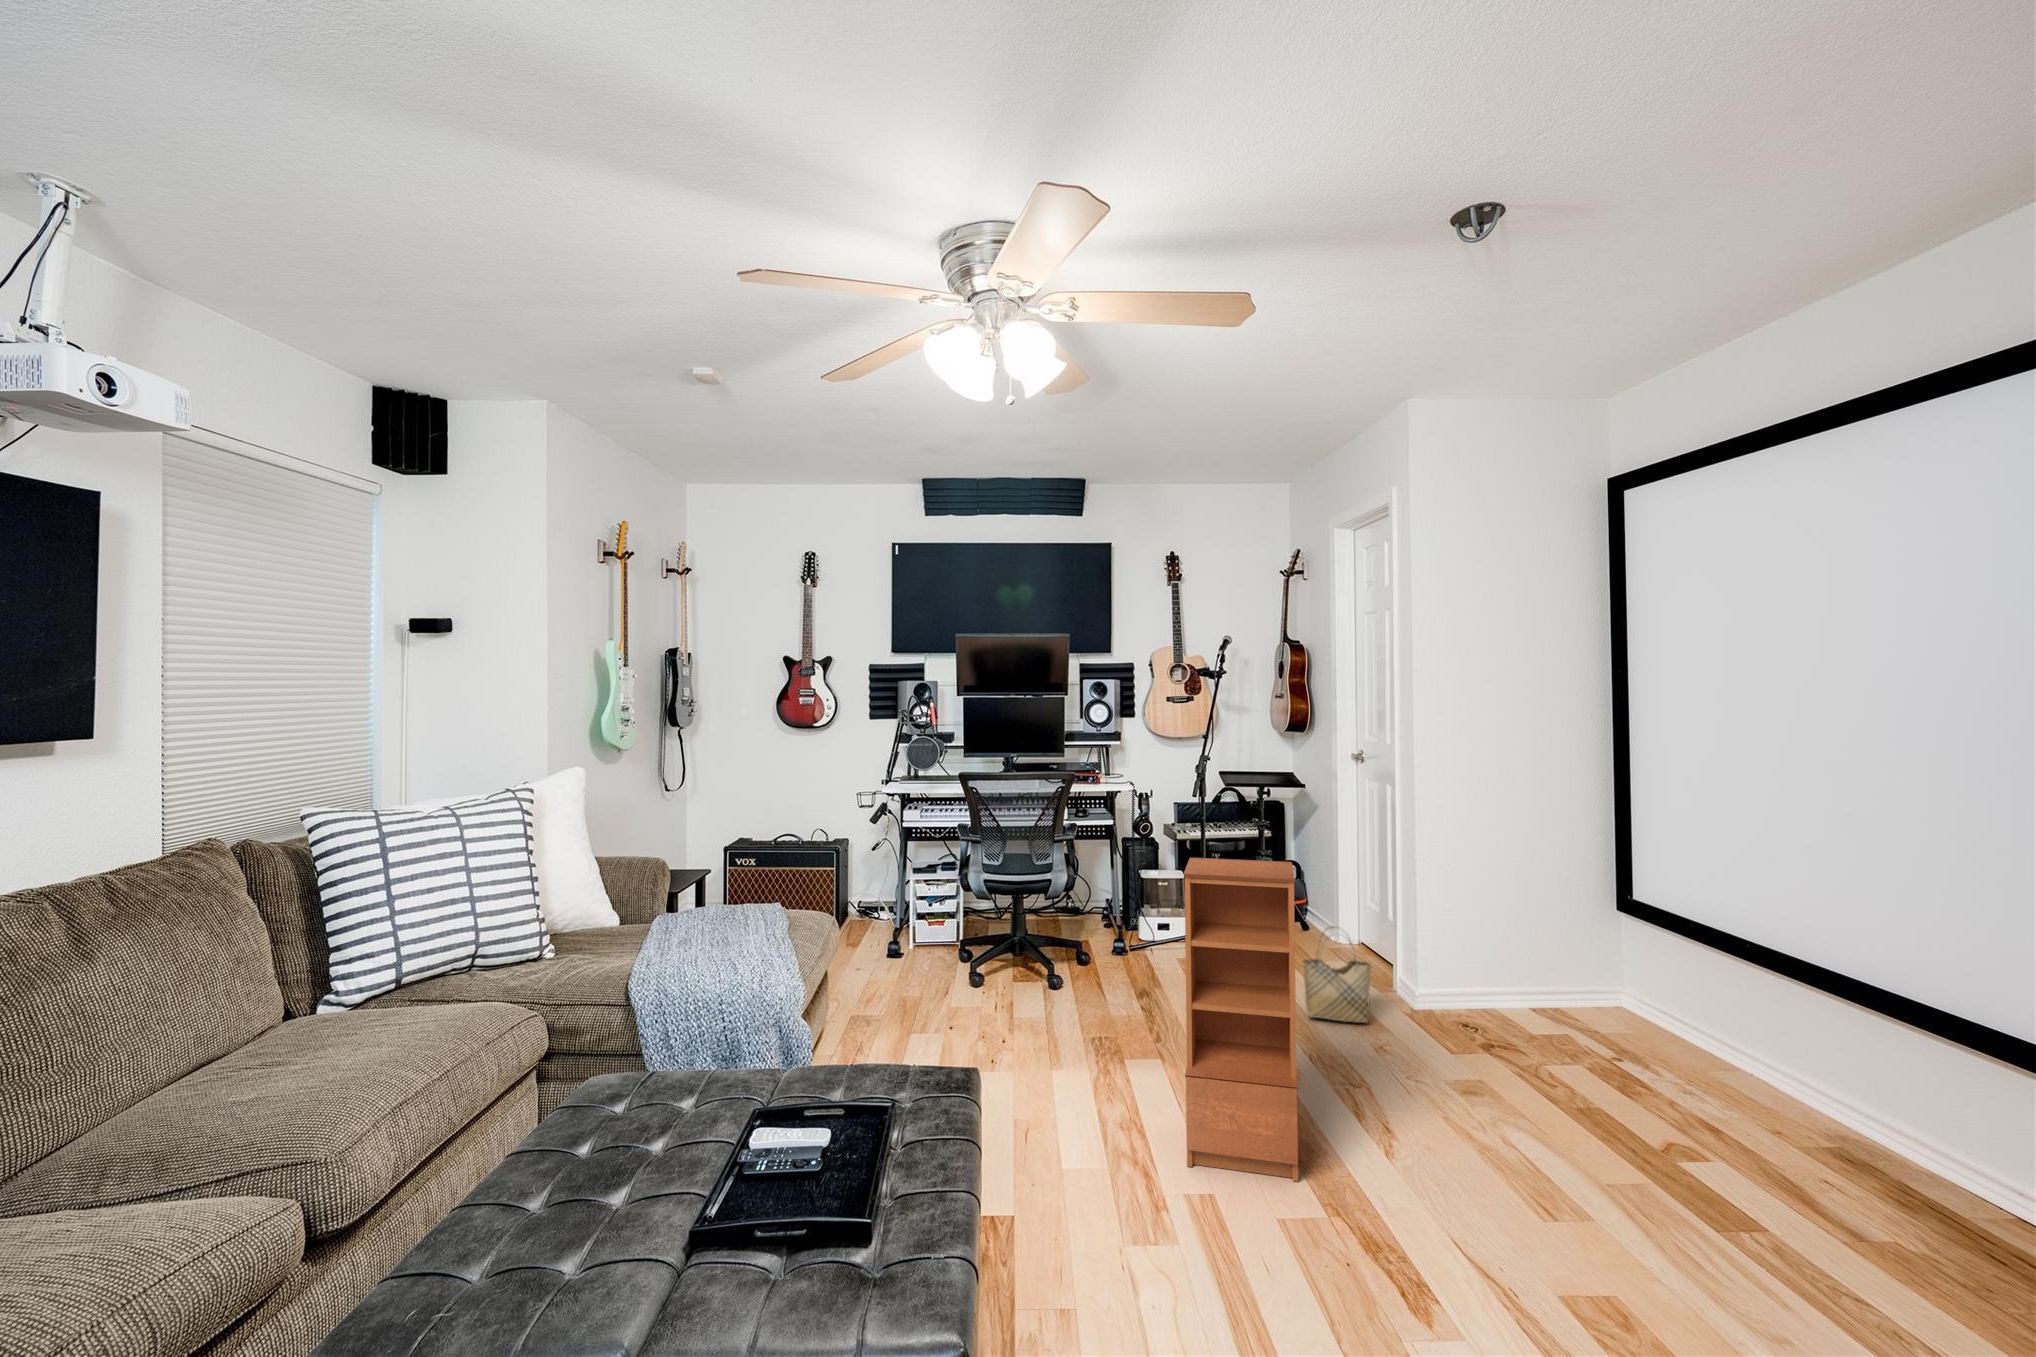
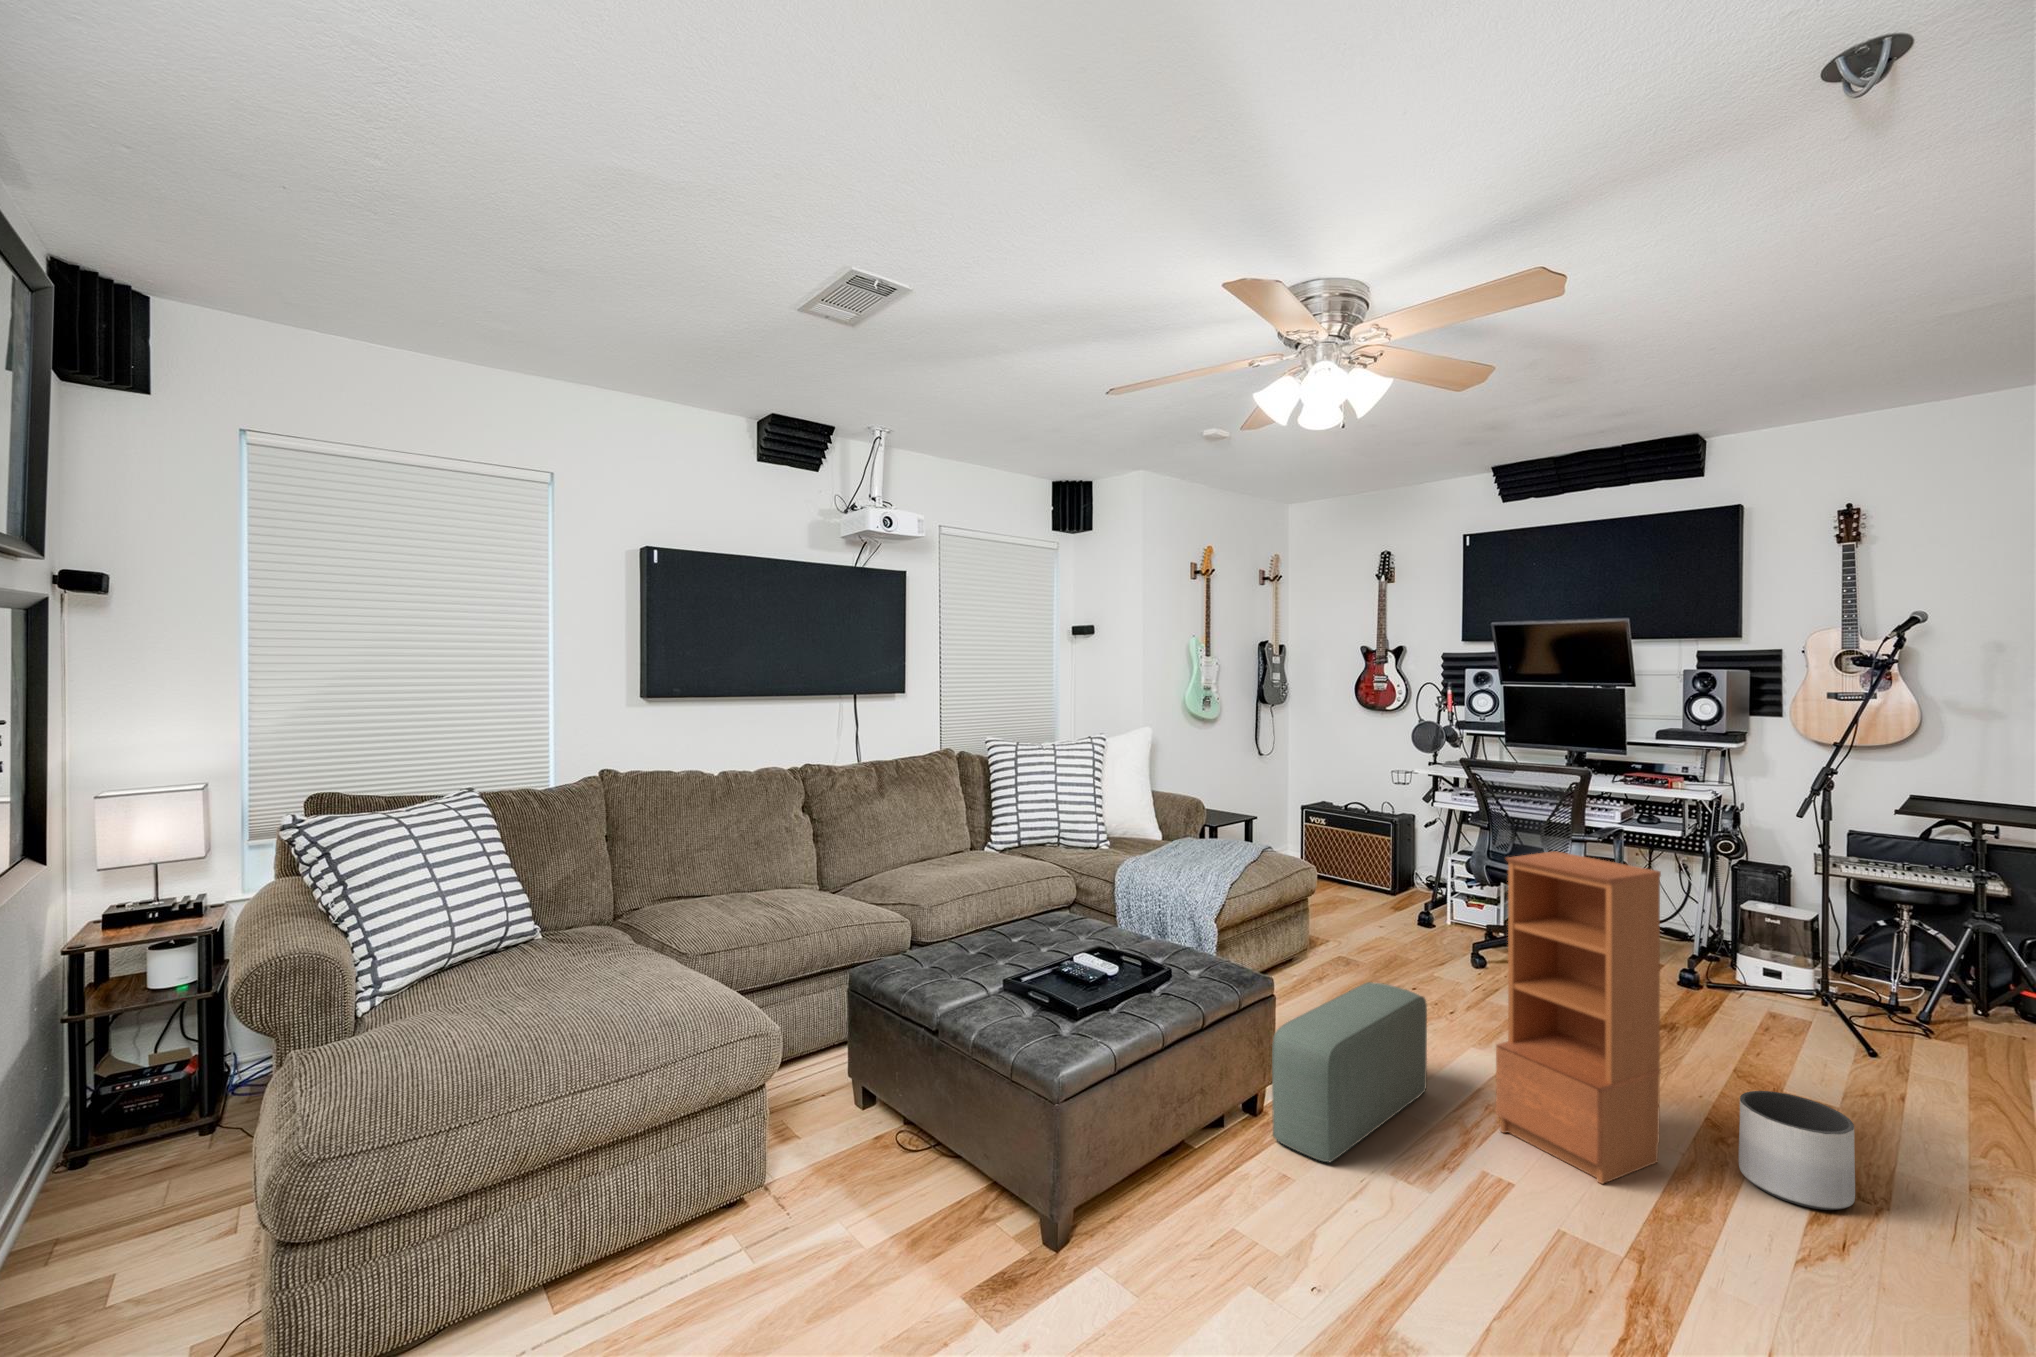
woven basket: present [1303,927,1371,1023] -> none [1863,999,1985,1134]
planter: none [1329,1034,1407,1129] -> present [1739,1091,1855,1210]
pouf: none [1029,1043,1129,1309] -> present [1272,982,1427,1163]

